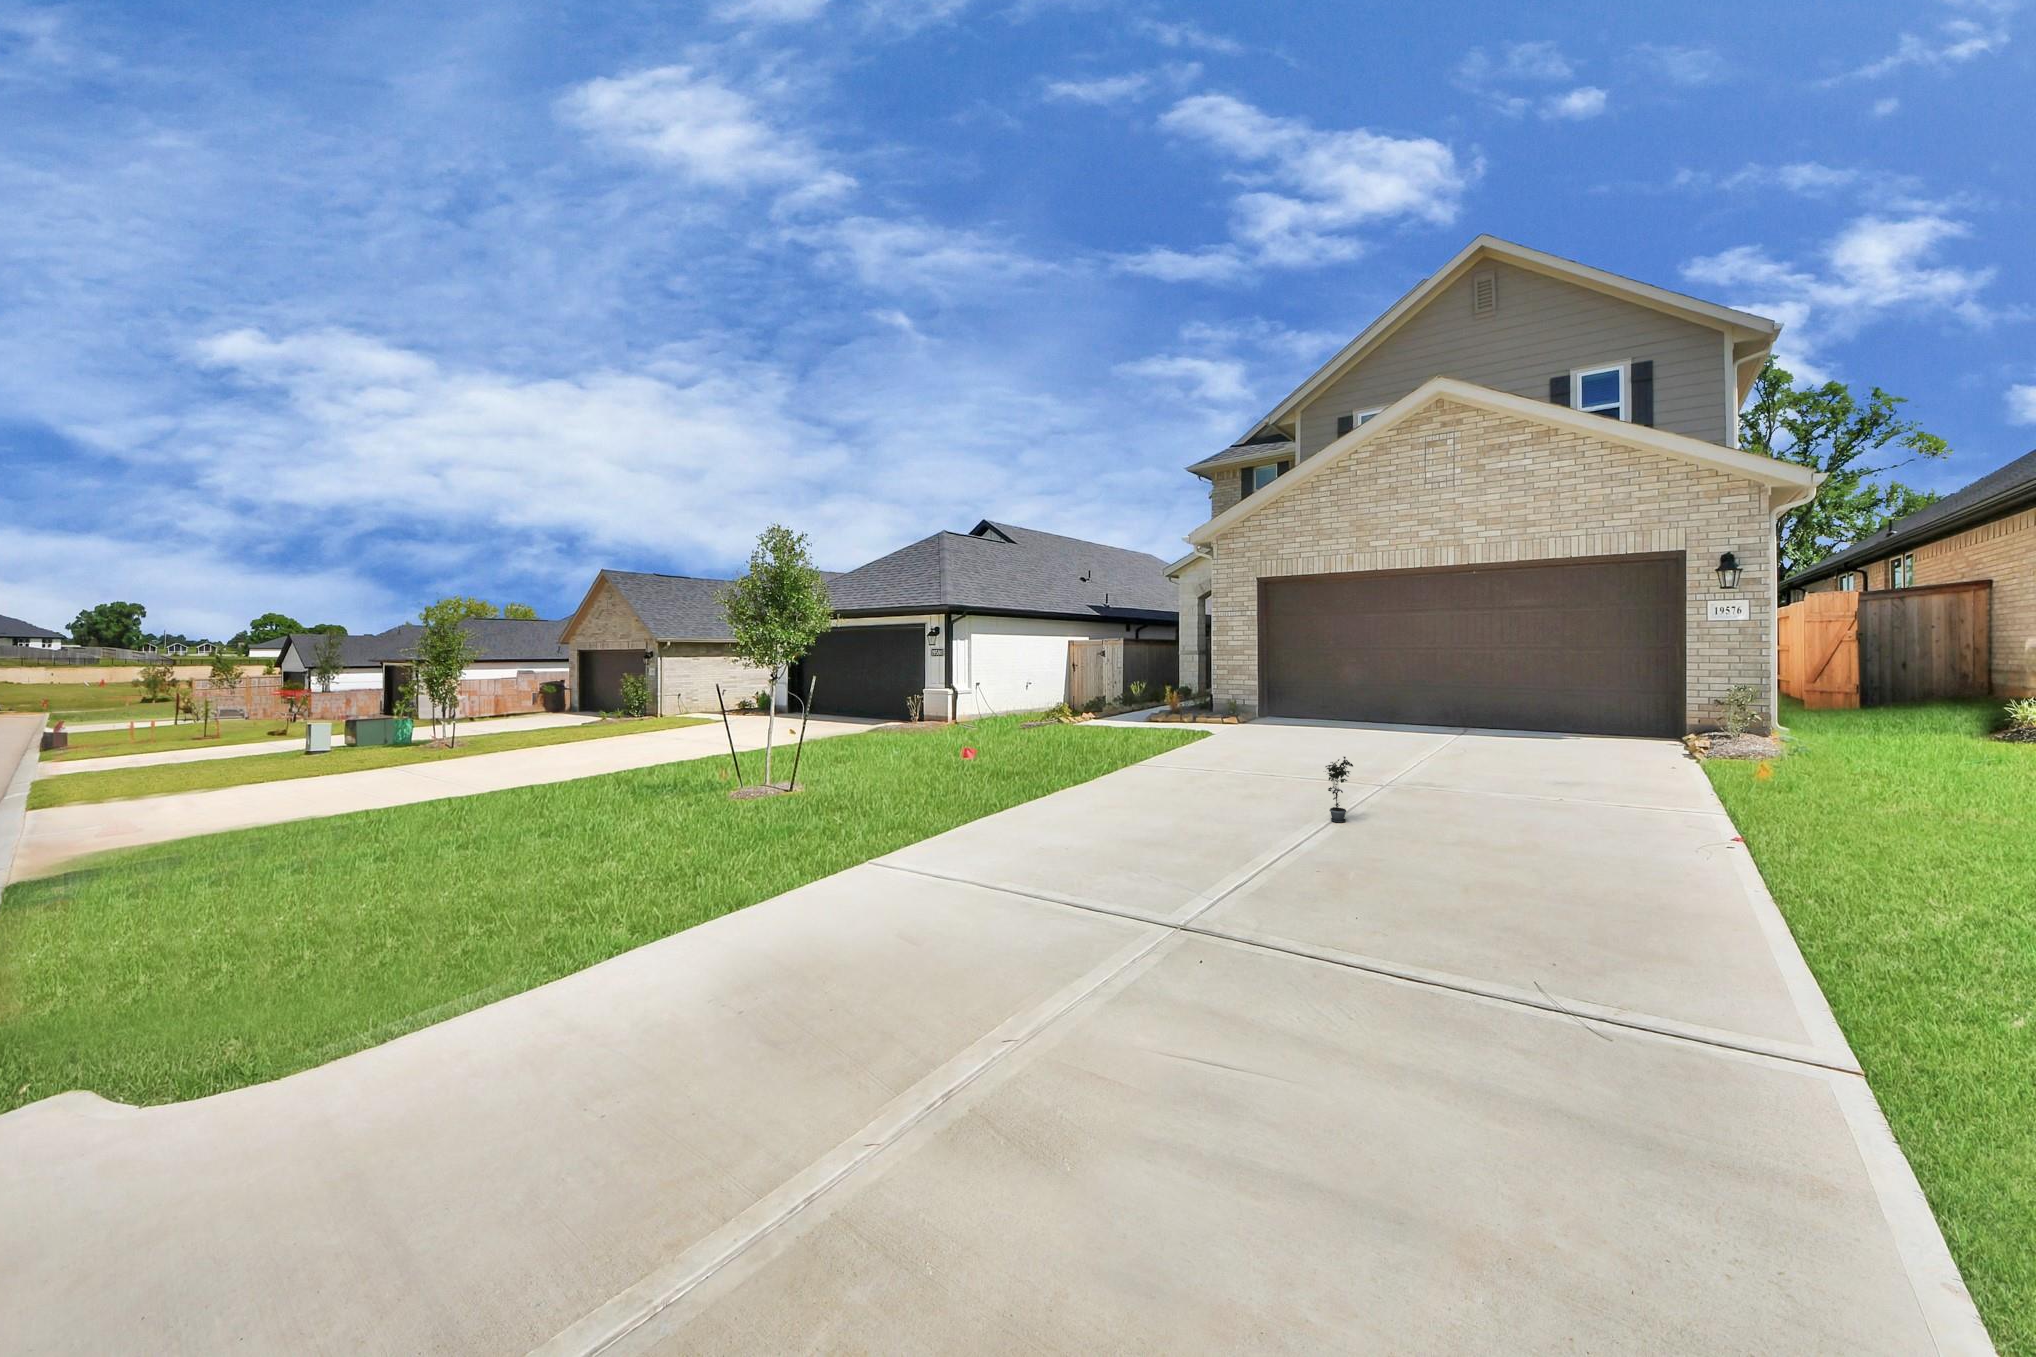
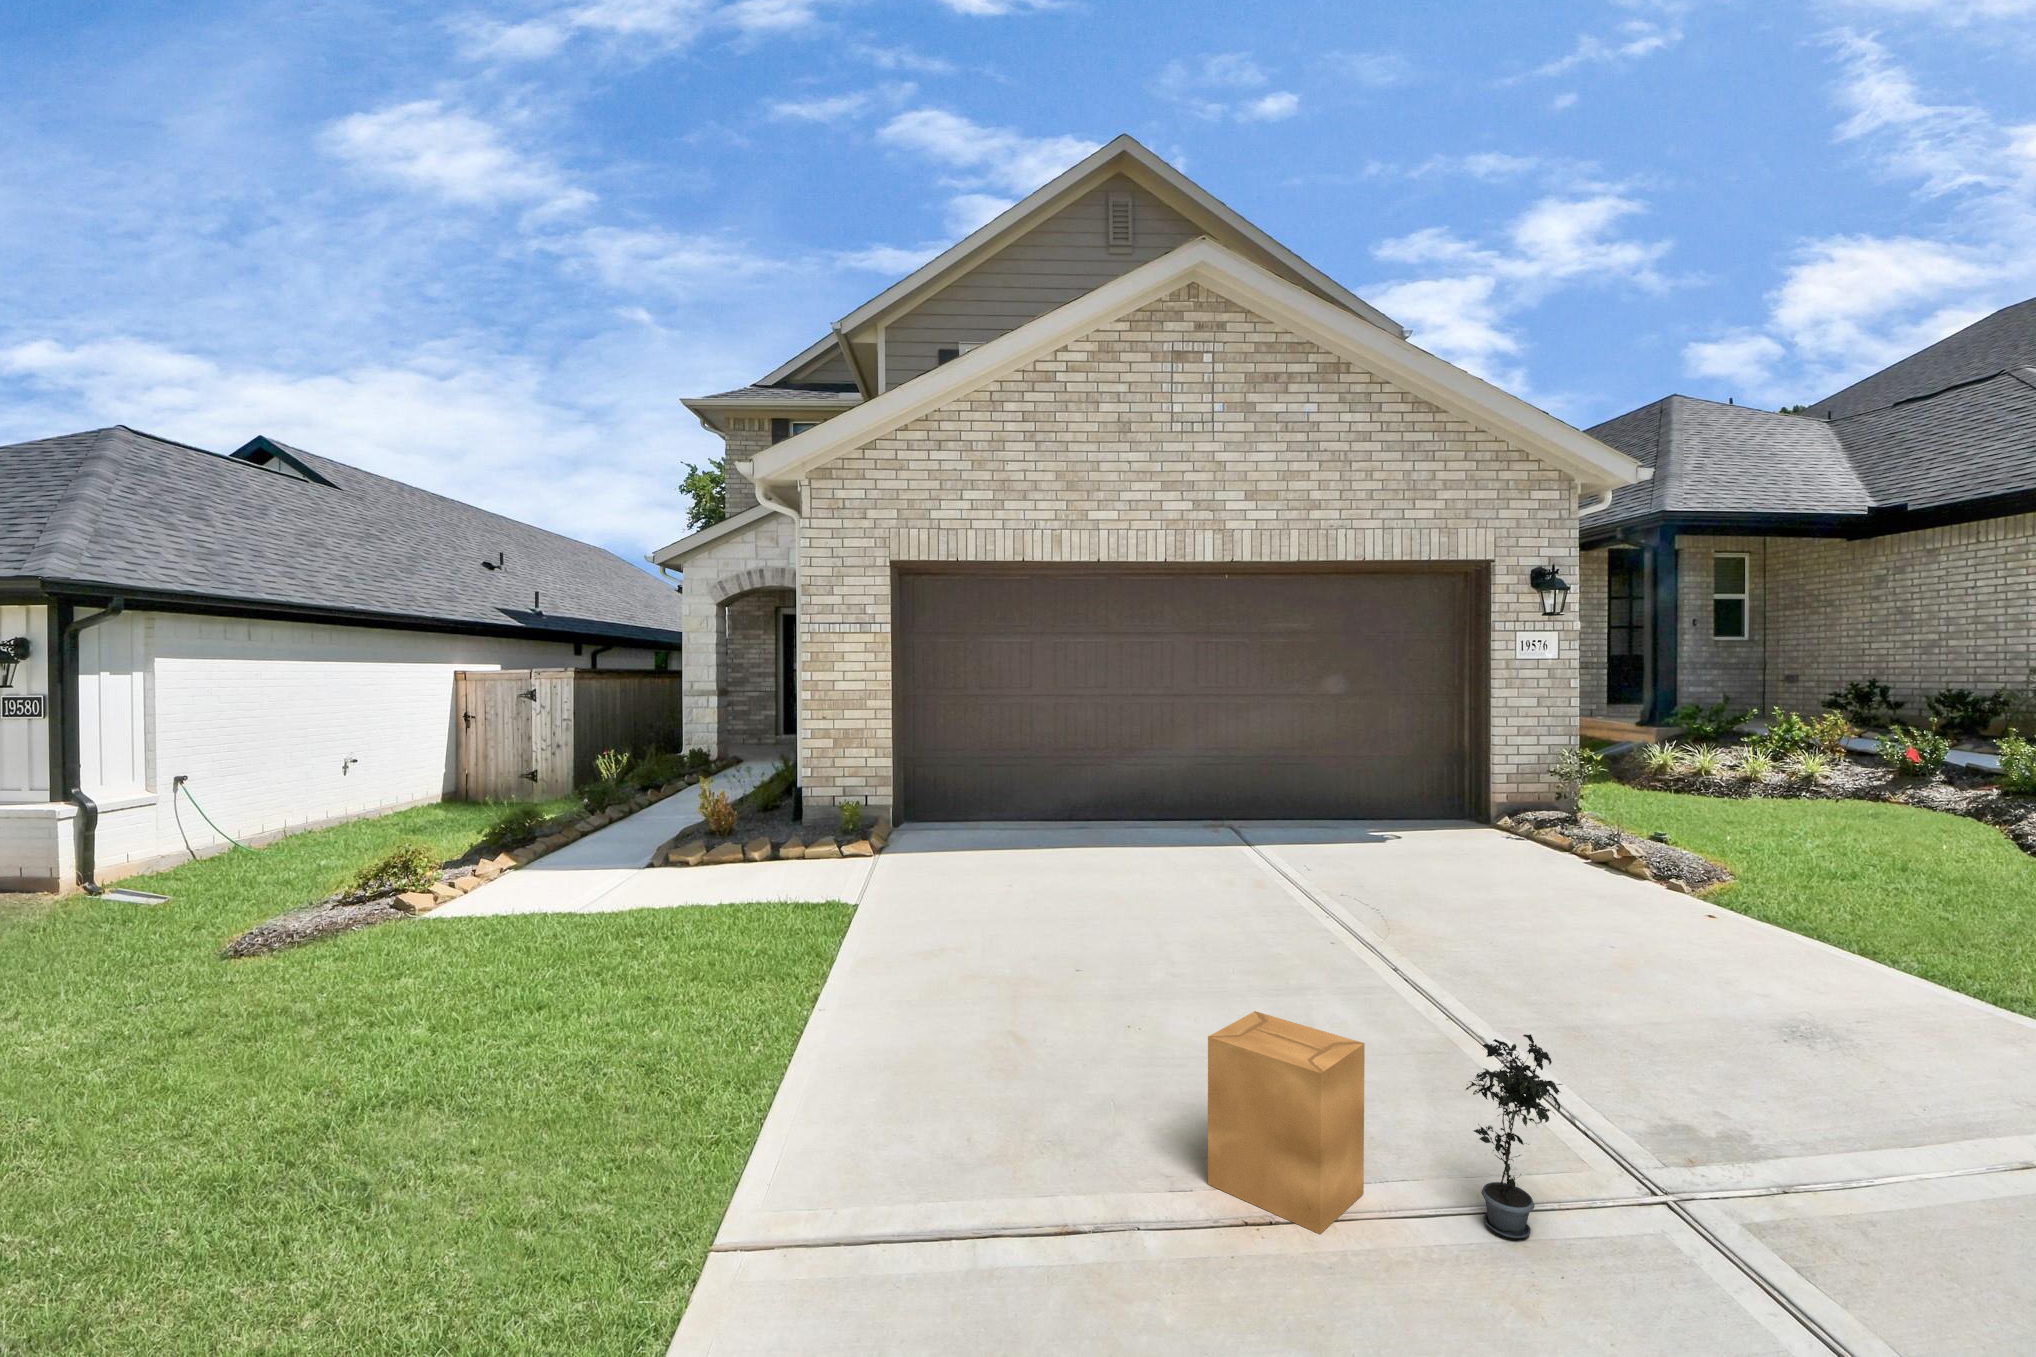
cardboard box: none [1252,755,1303,815] -> present [1208,1011,1365,1234]

